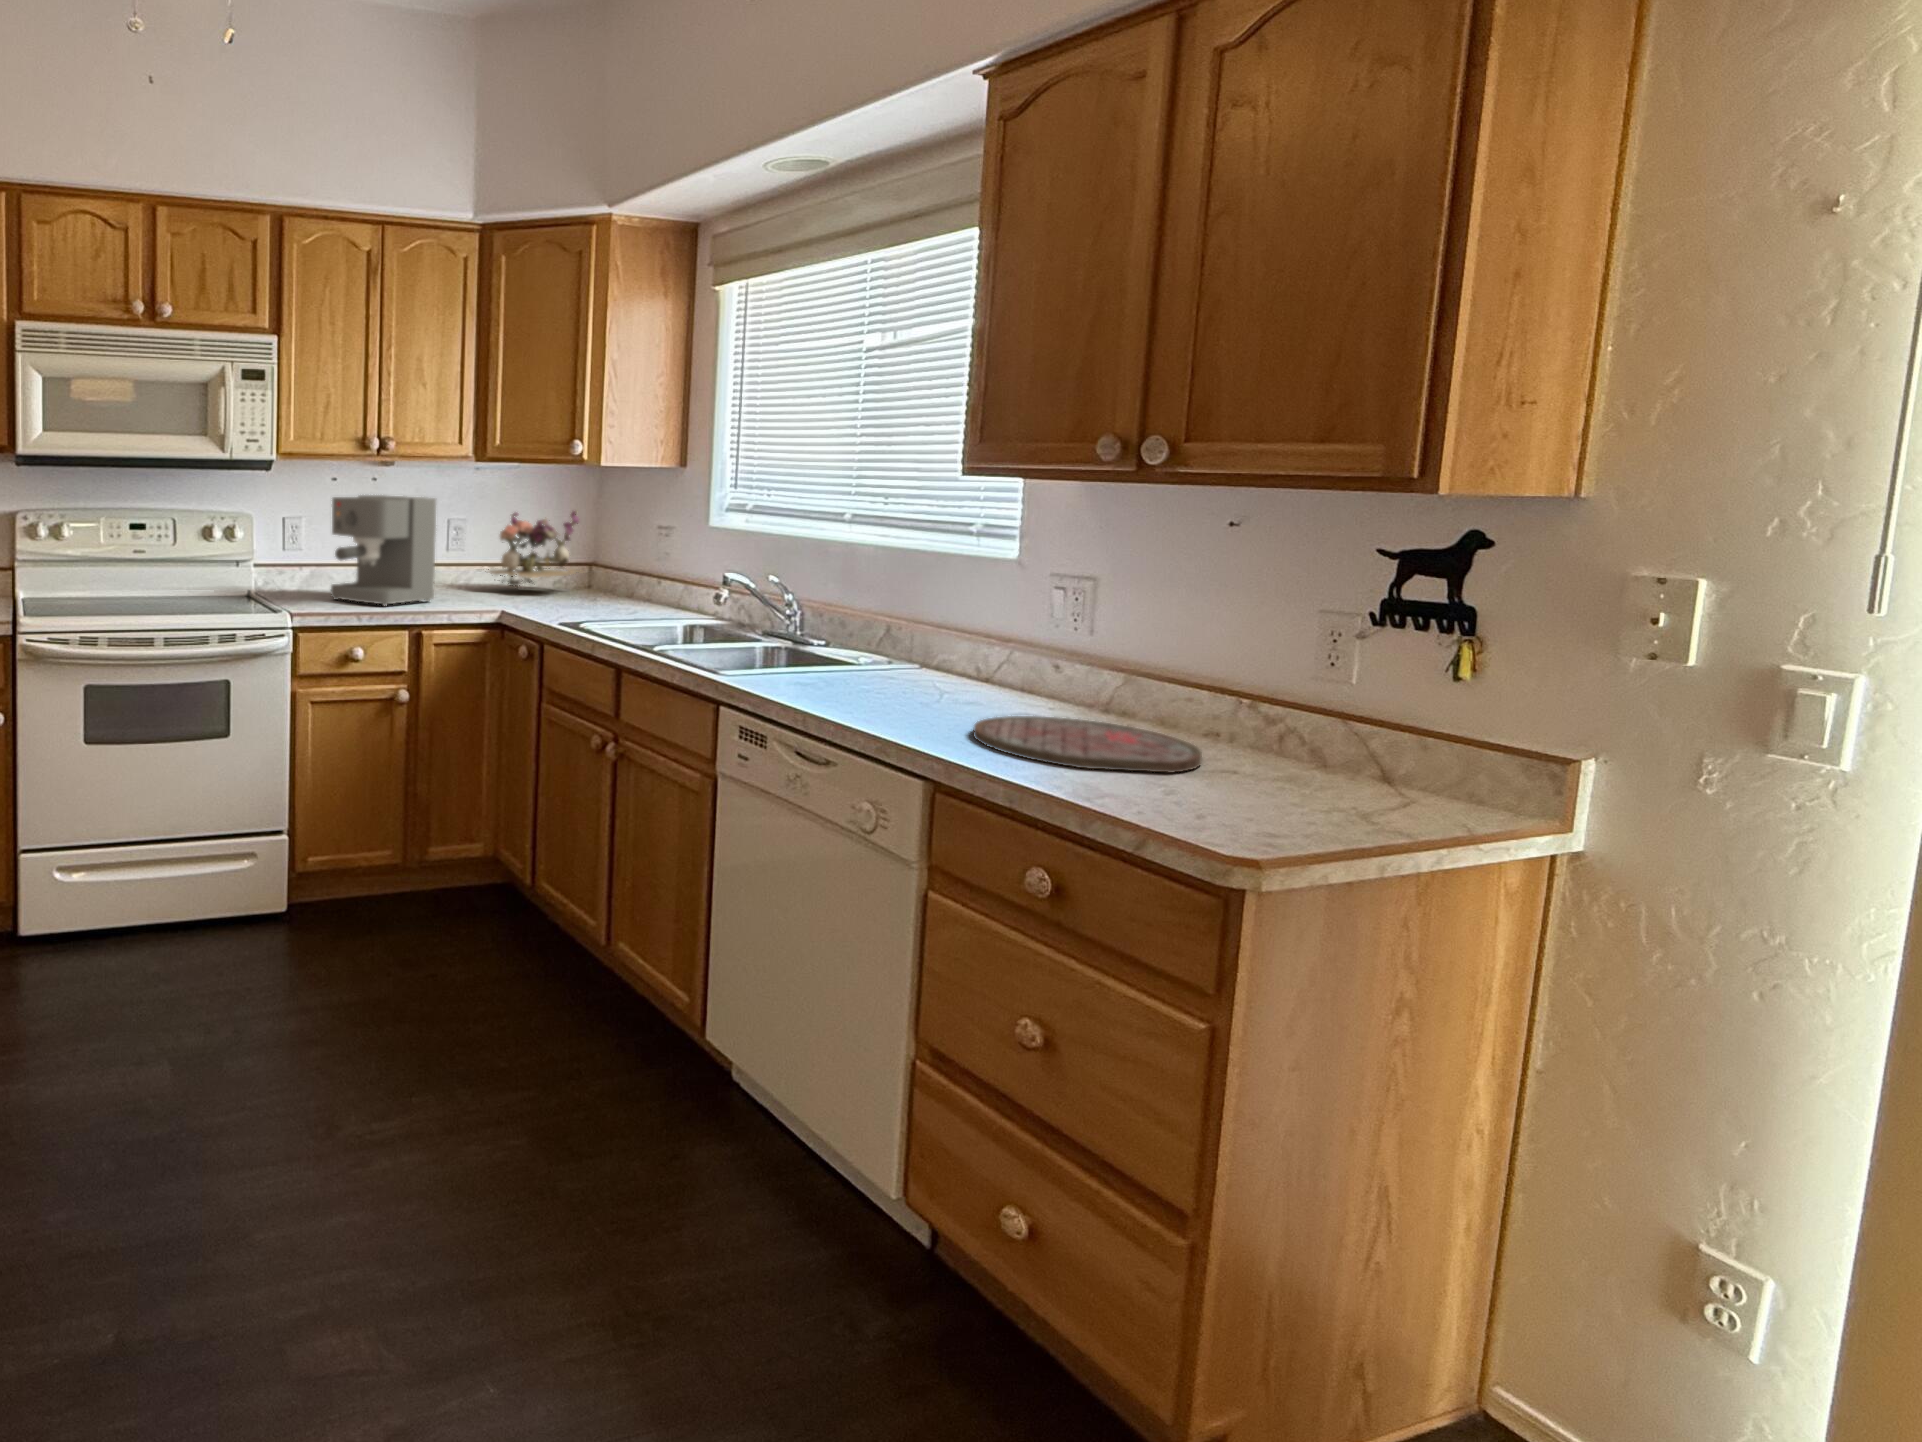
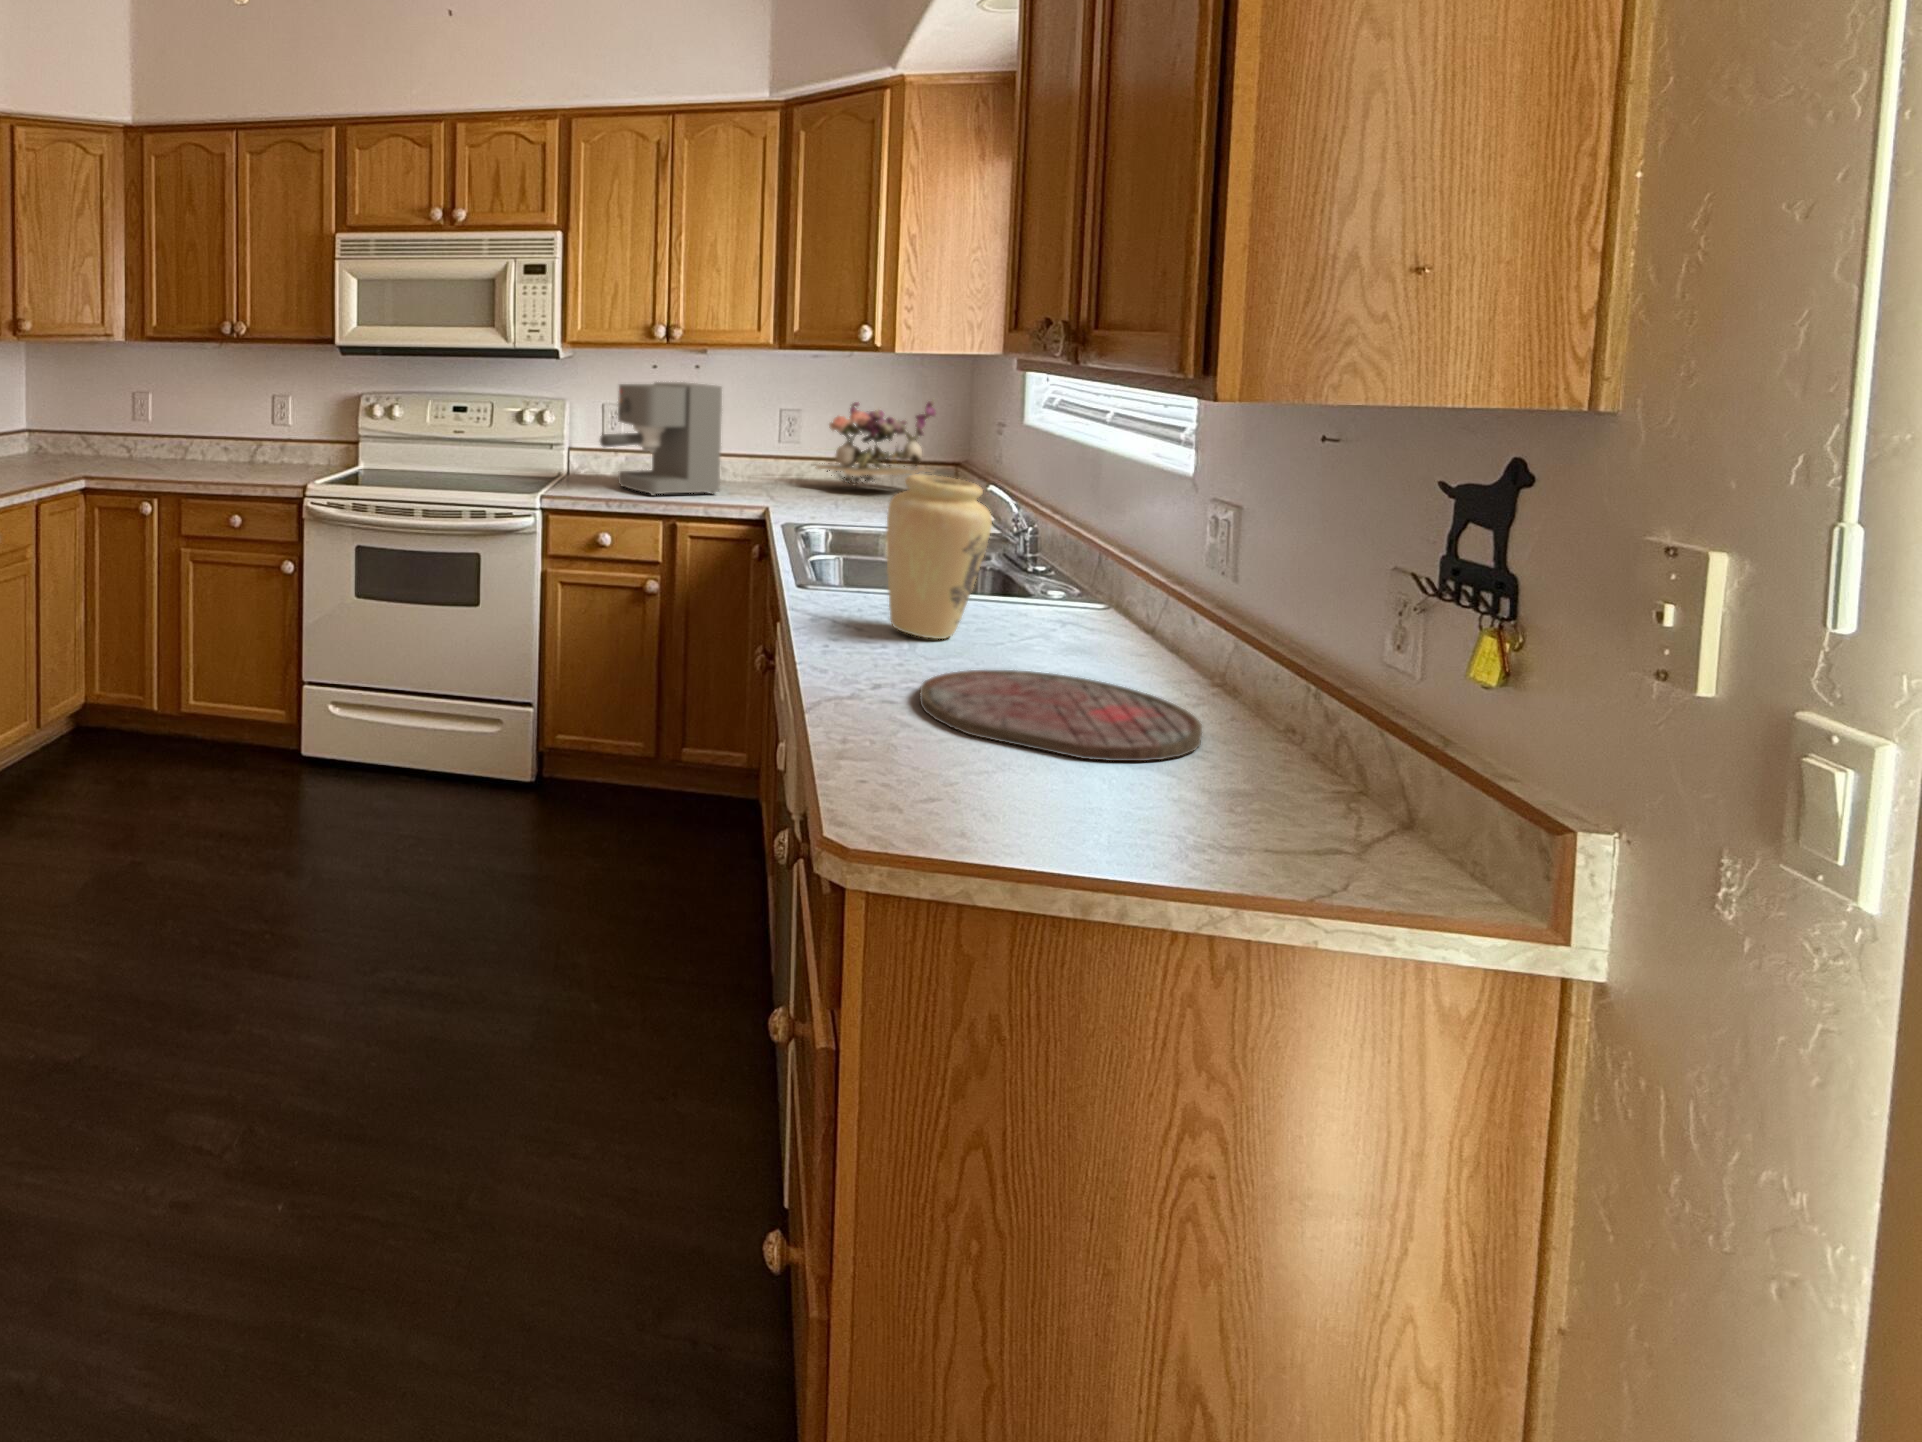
vase: none [835,564,922,702] -> present [886,474,992,639]

